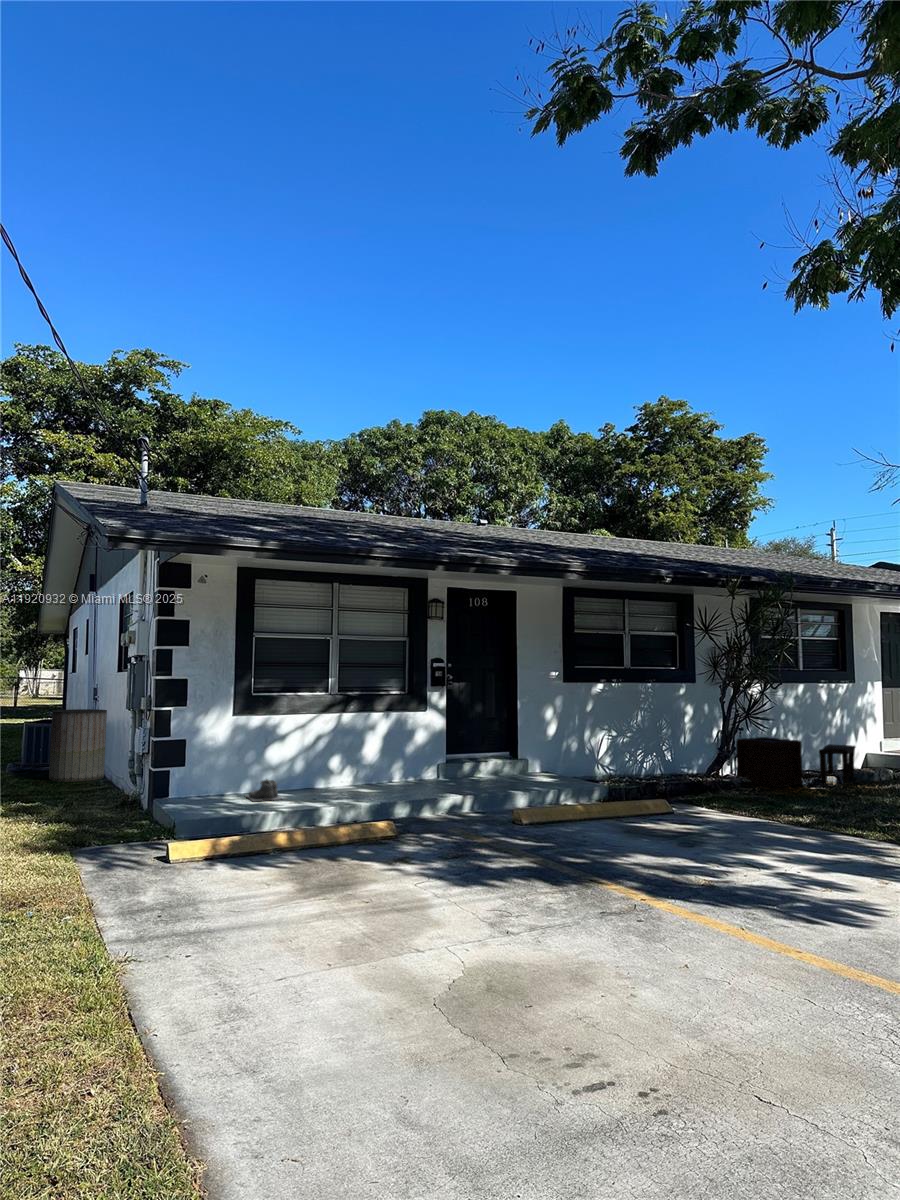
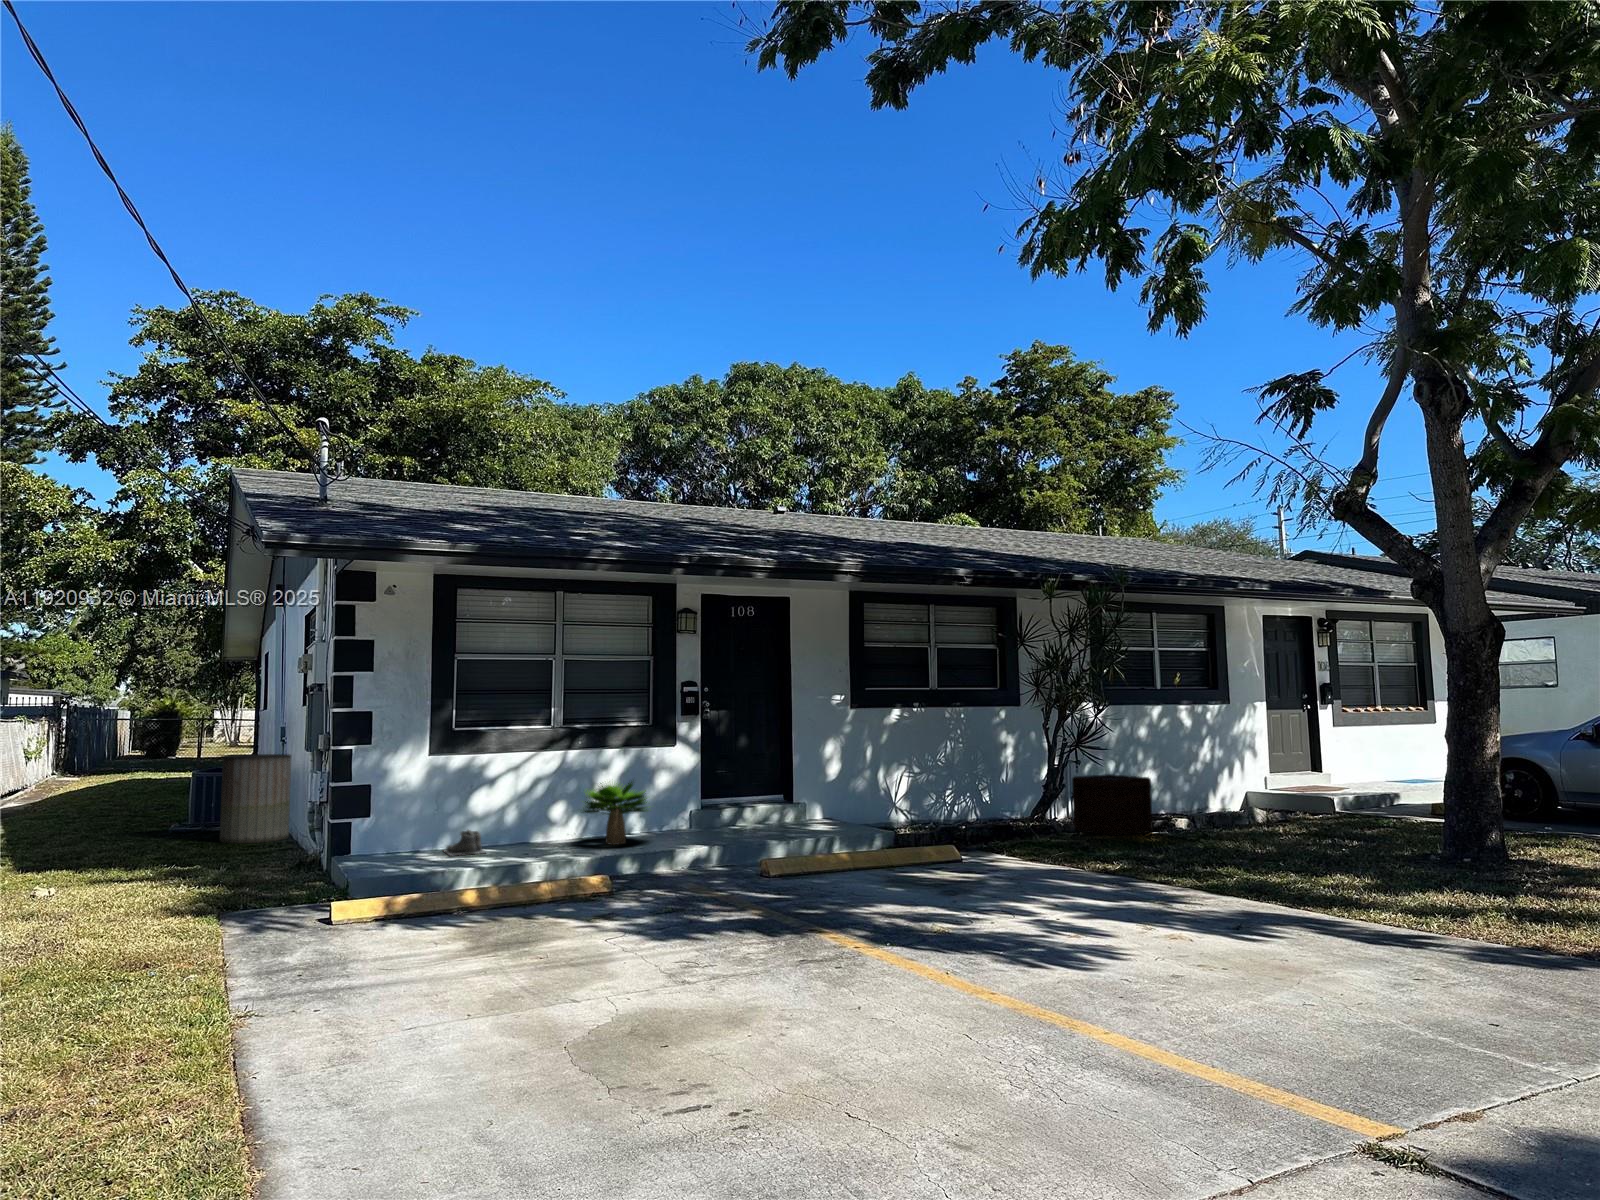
potted plant: none [353,736,419,793] -> present [583,781,648,845]
bench: present [819,744,856,783] -> none [1177,783,1227,829]

